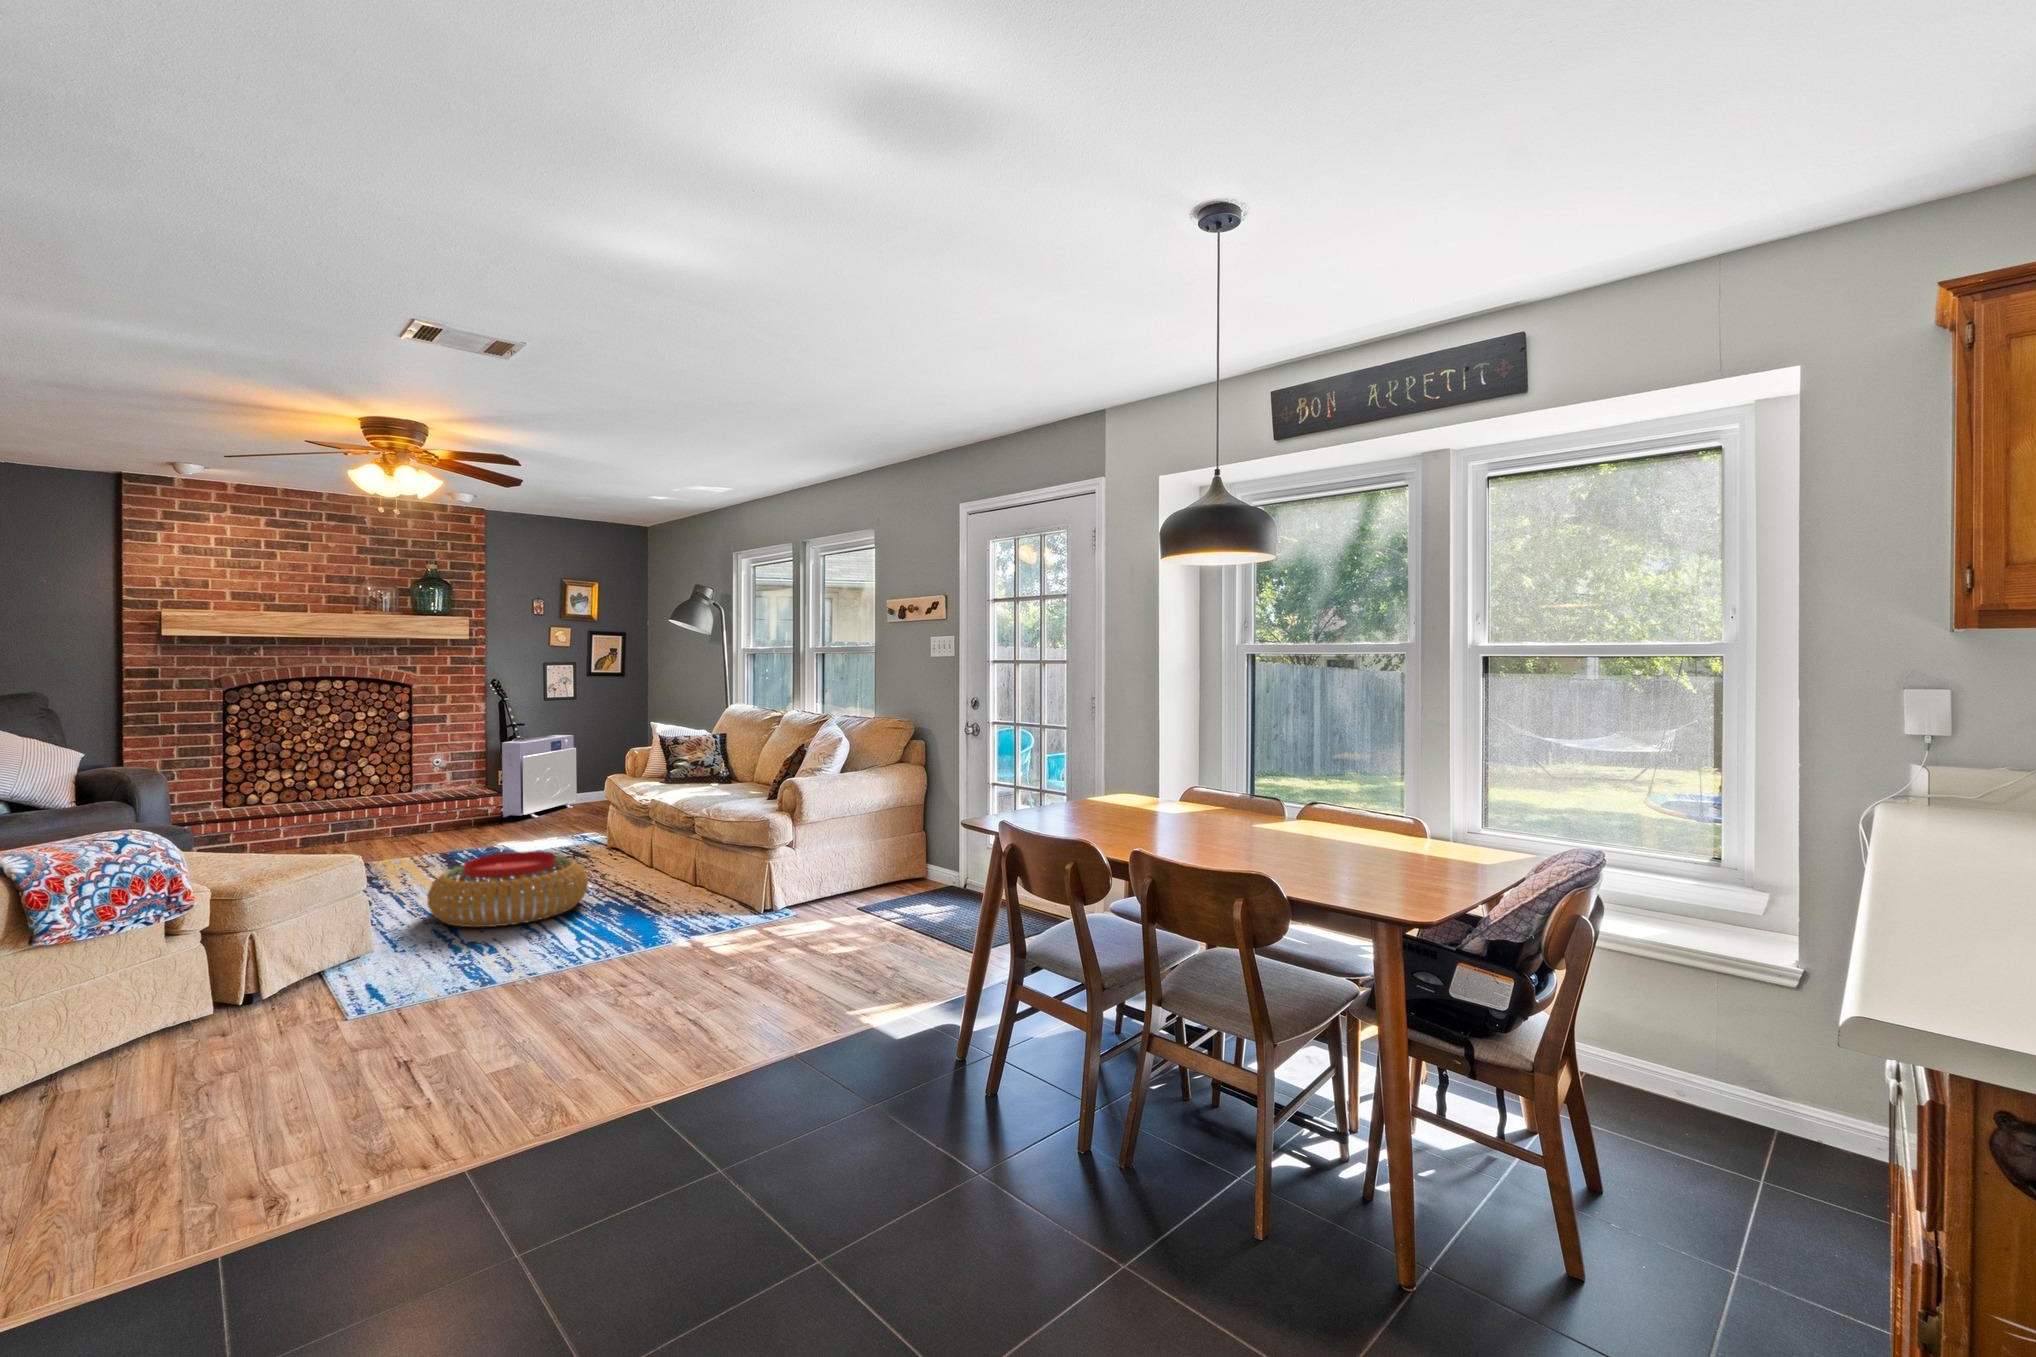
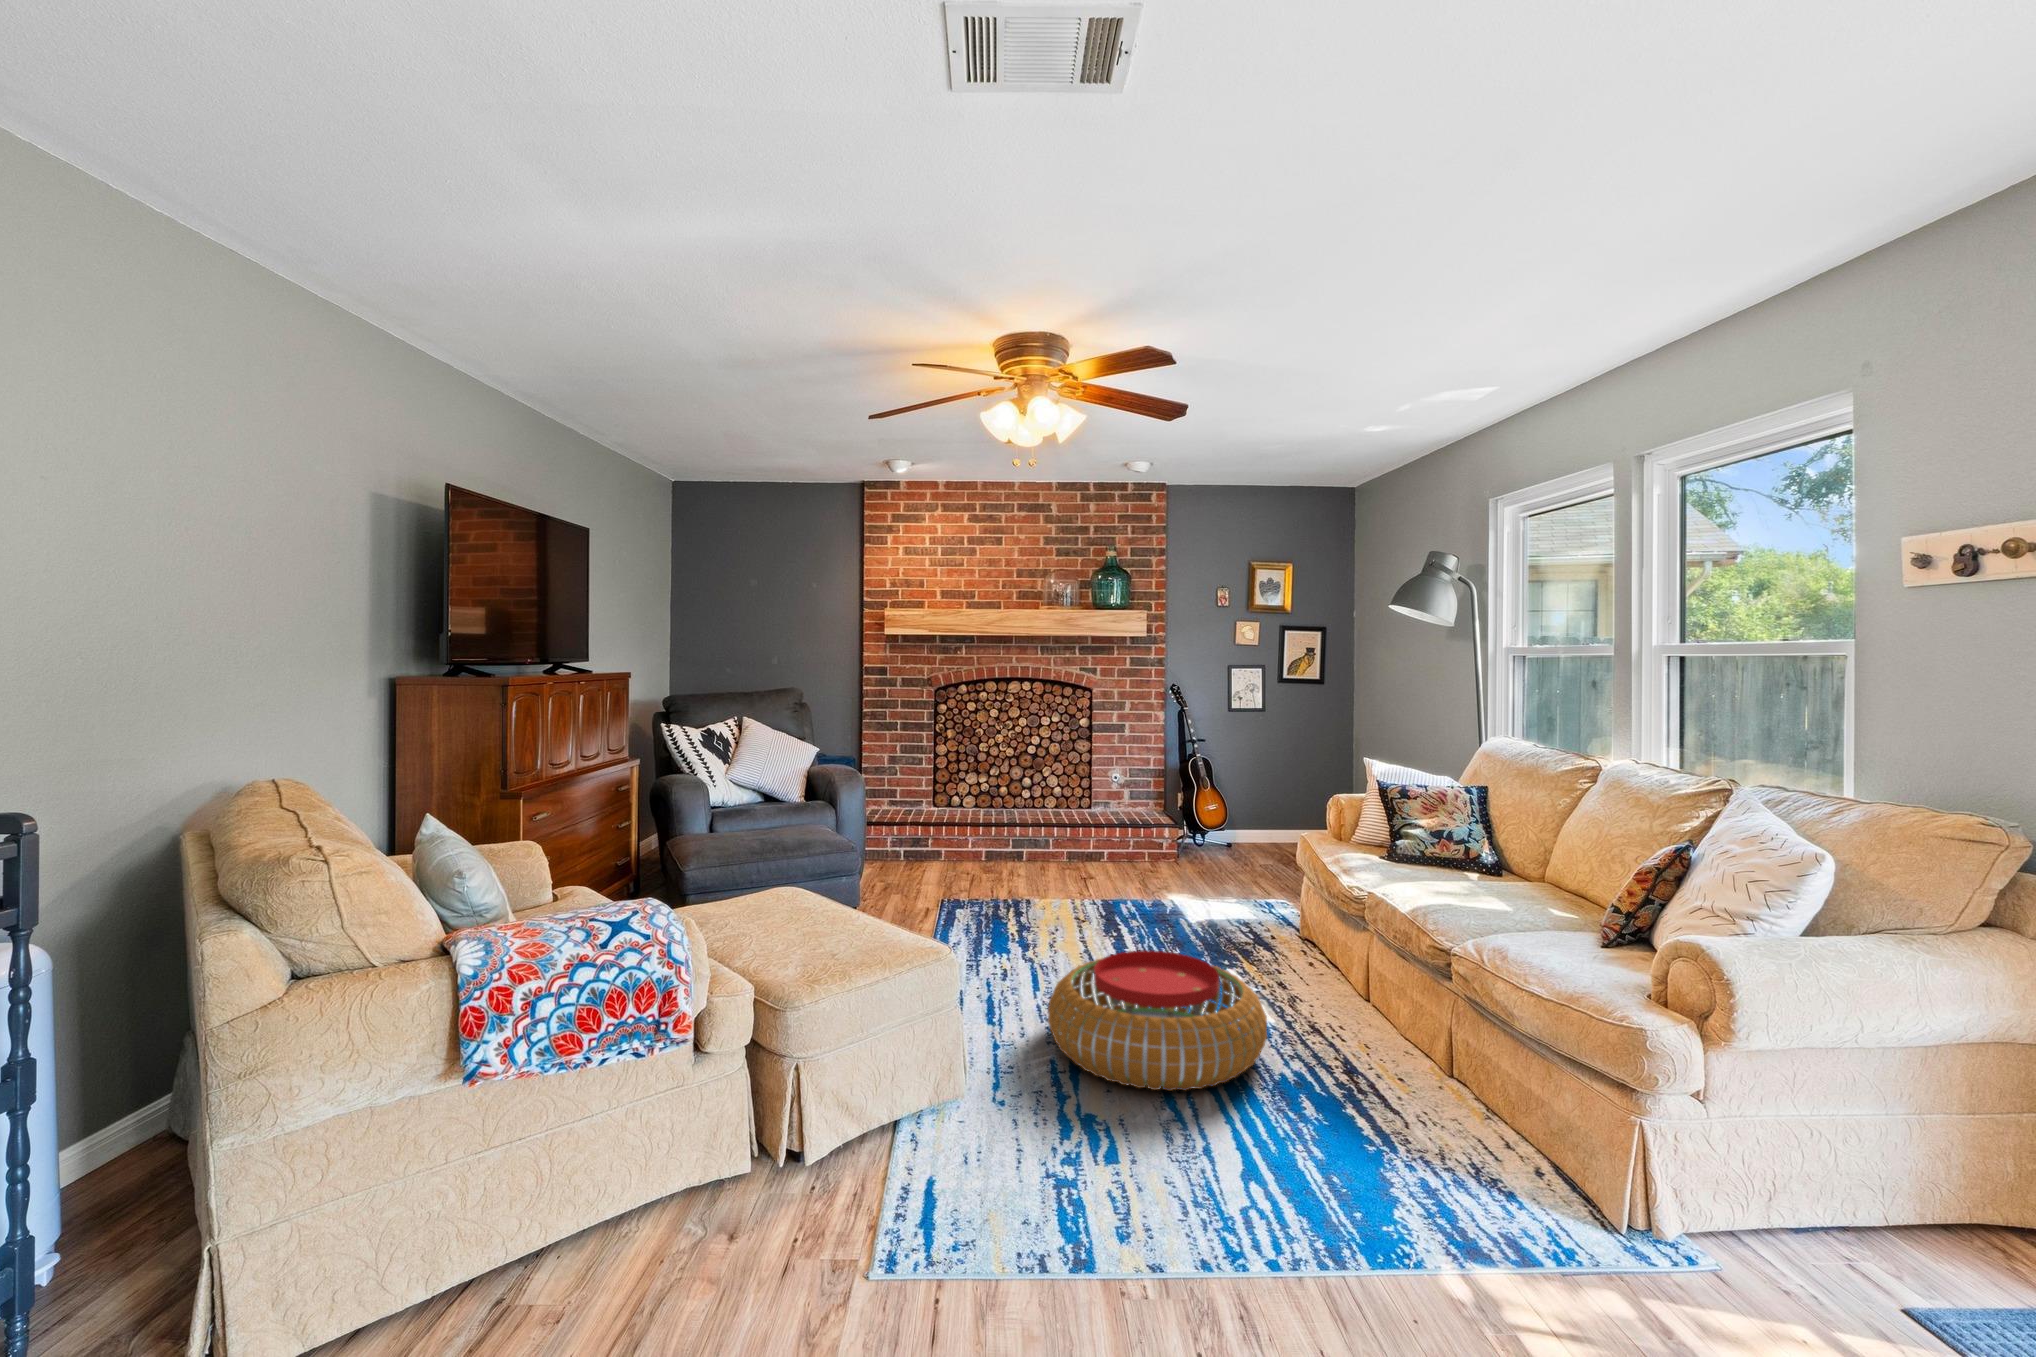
air purifier: present [502,735,577,818] -> none [1179,754,1264,858]

